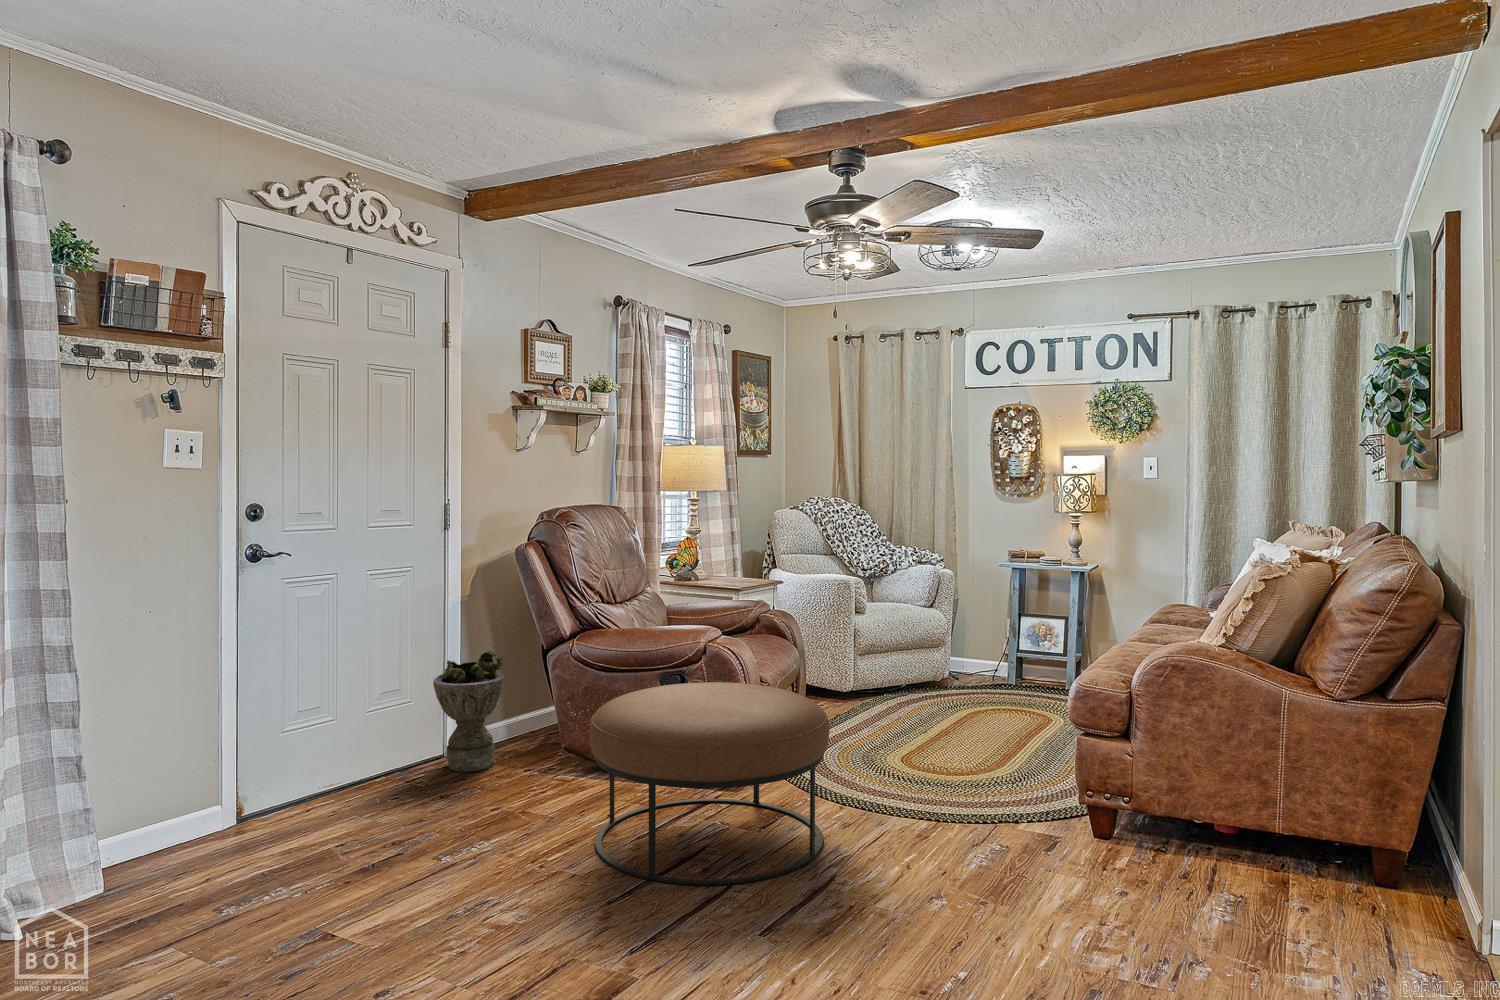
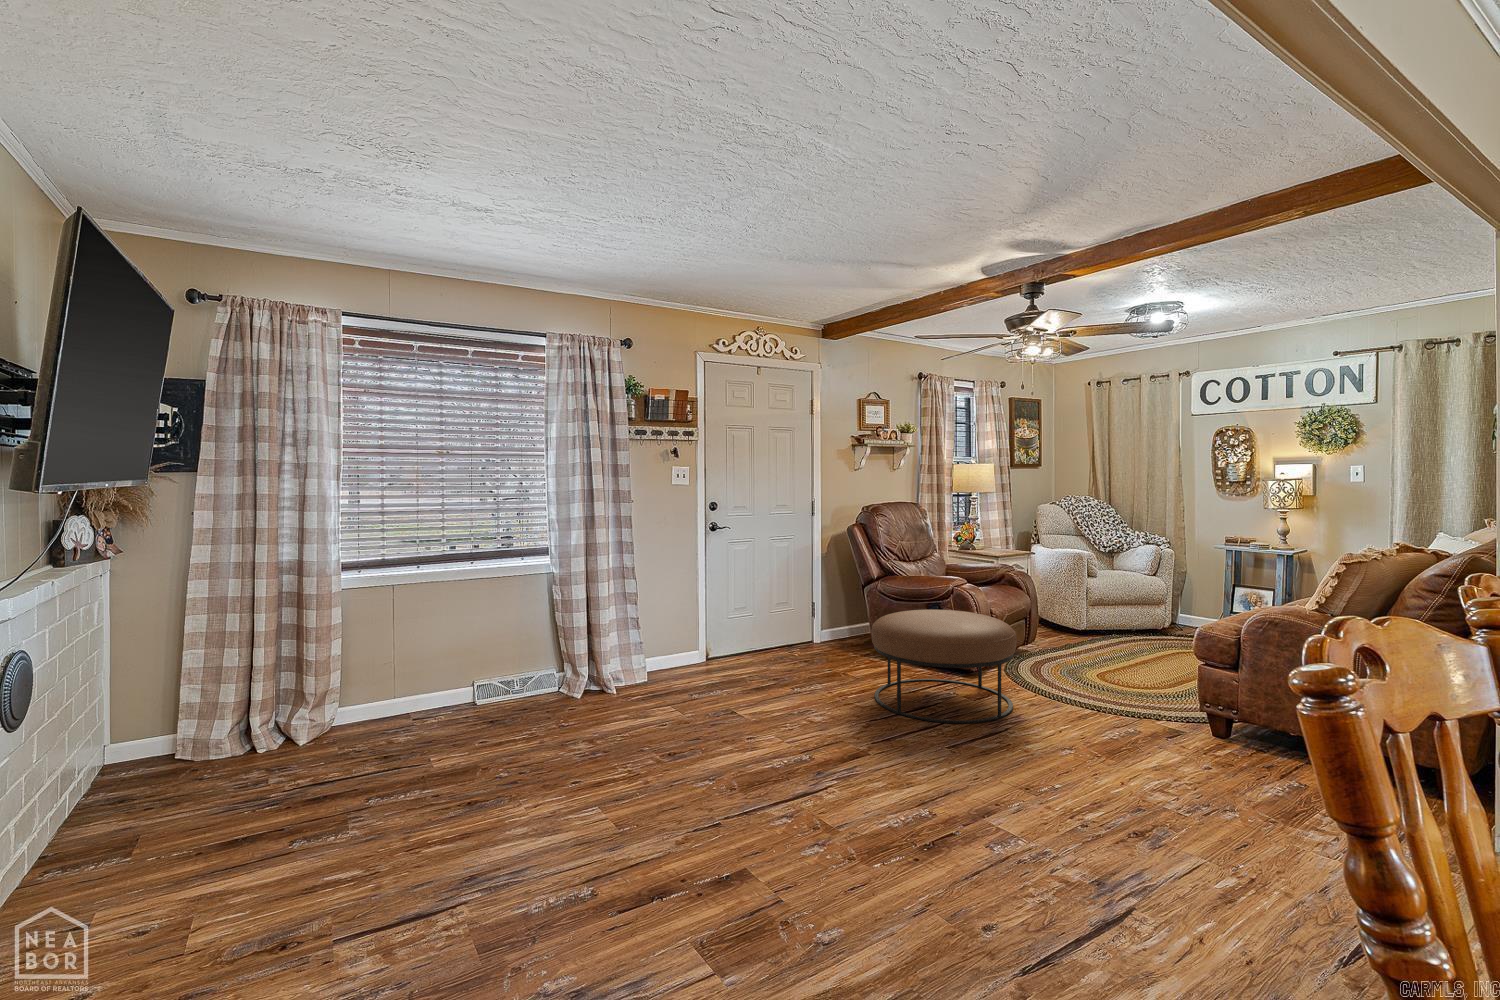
planter: present [433,651,504,772] -> none [803,585,841,651]

